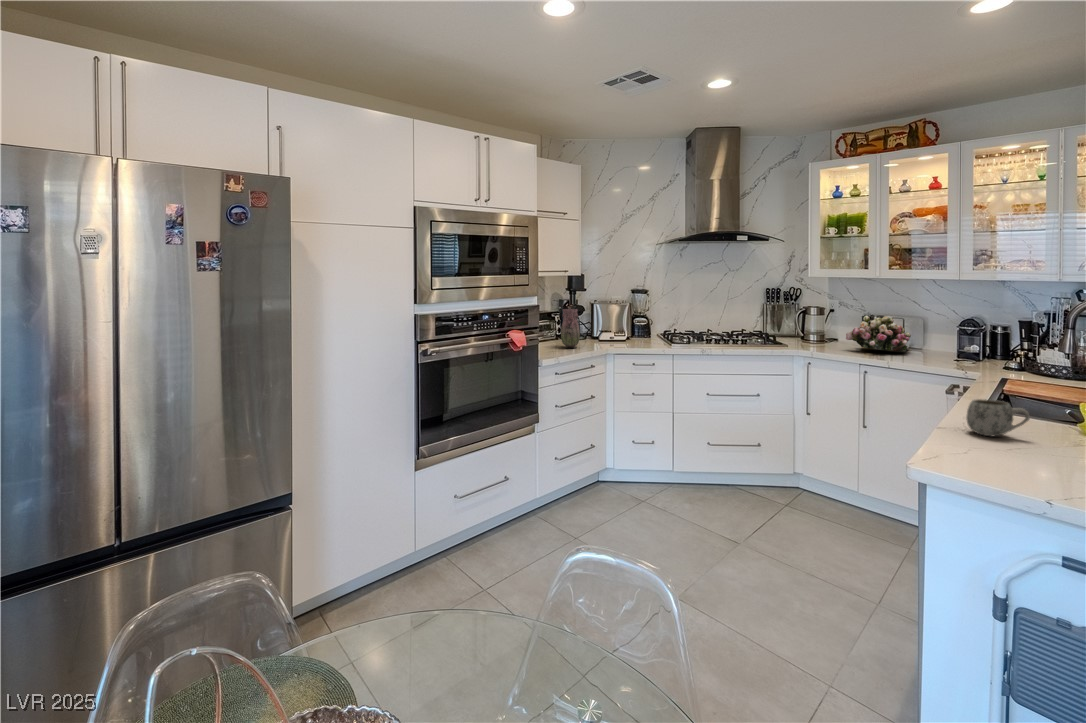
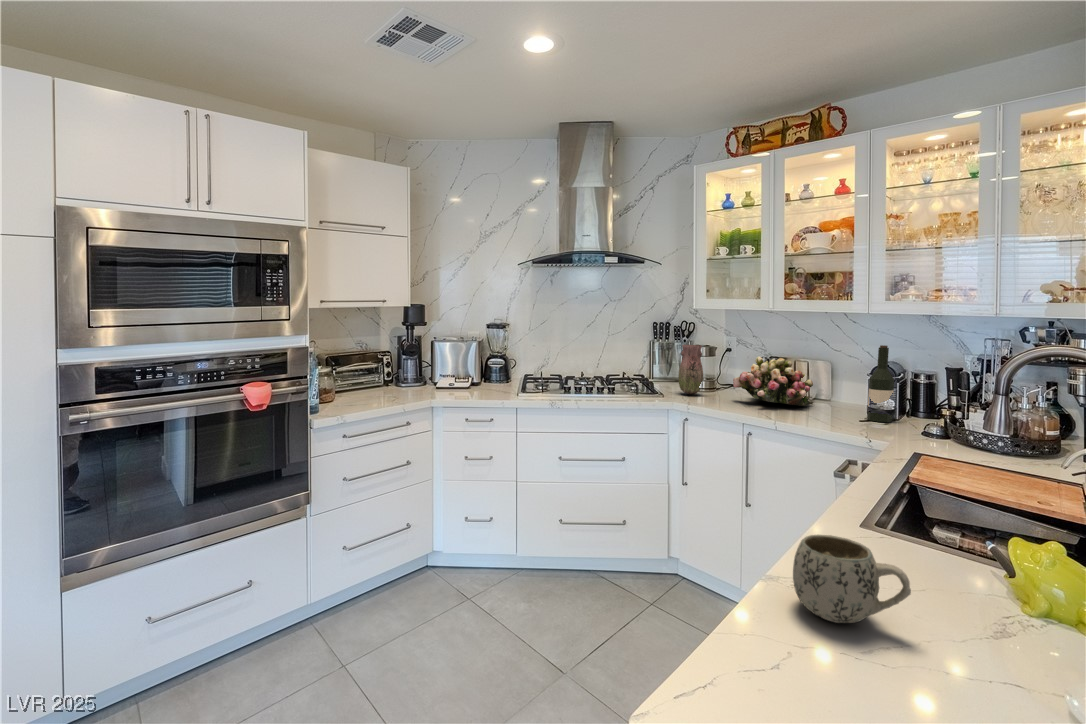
wine bottle: none [957,305,980,361] -> present [867,345,894,422]
vase: present [561,309,580,348] -> present [678,345,703,395]

